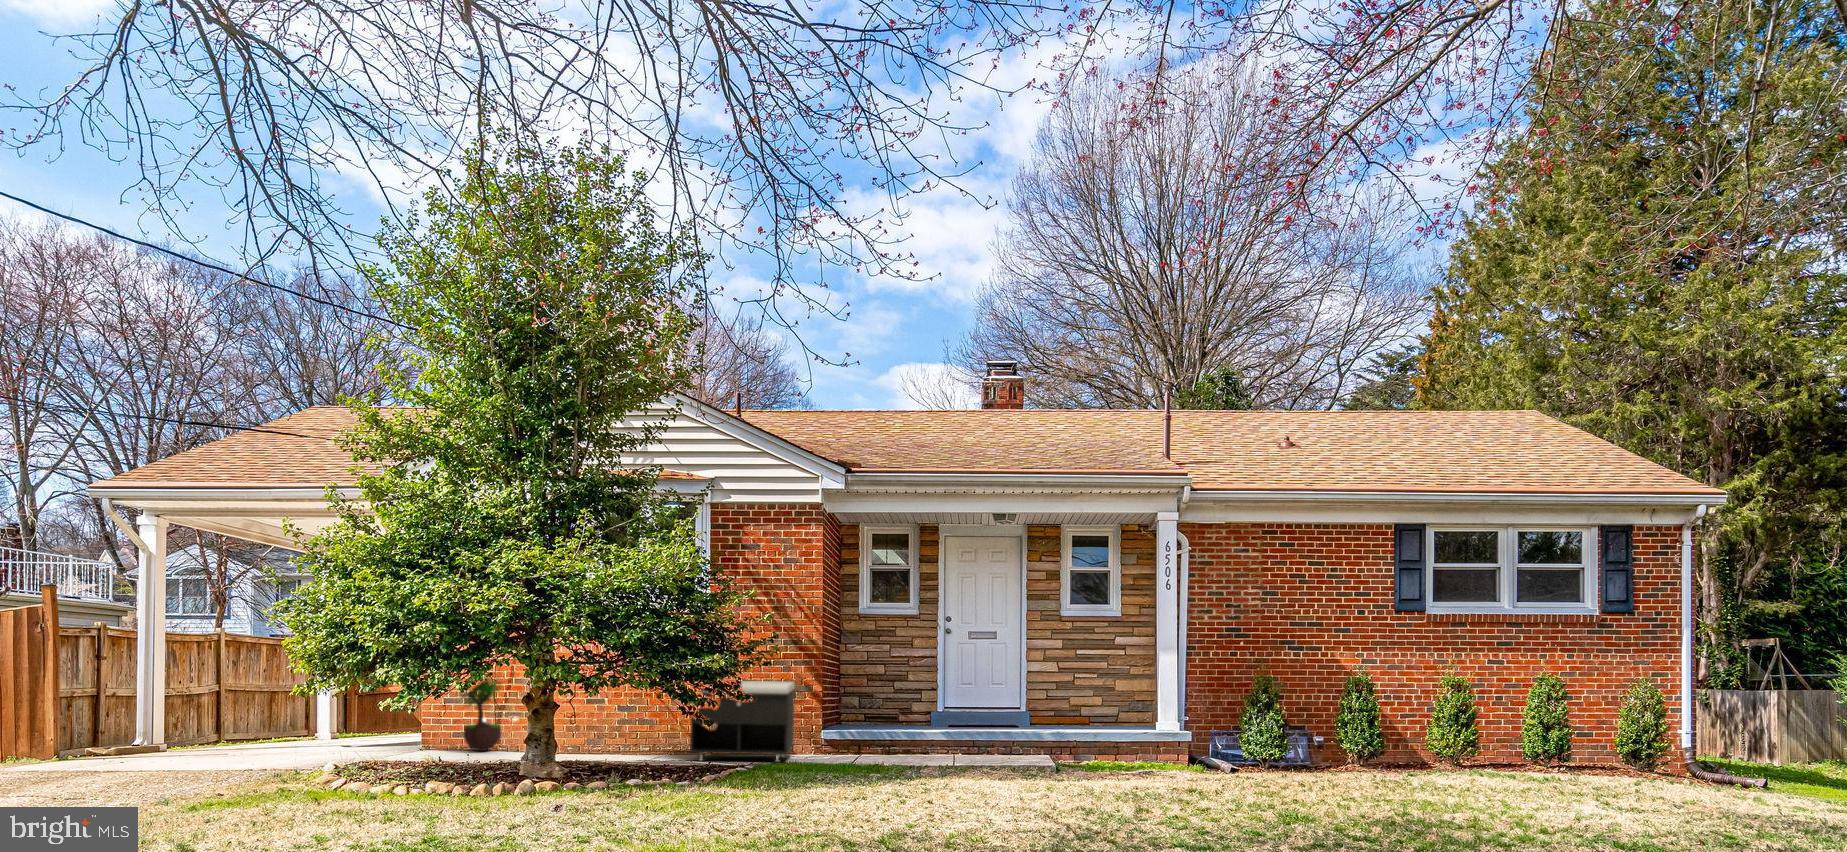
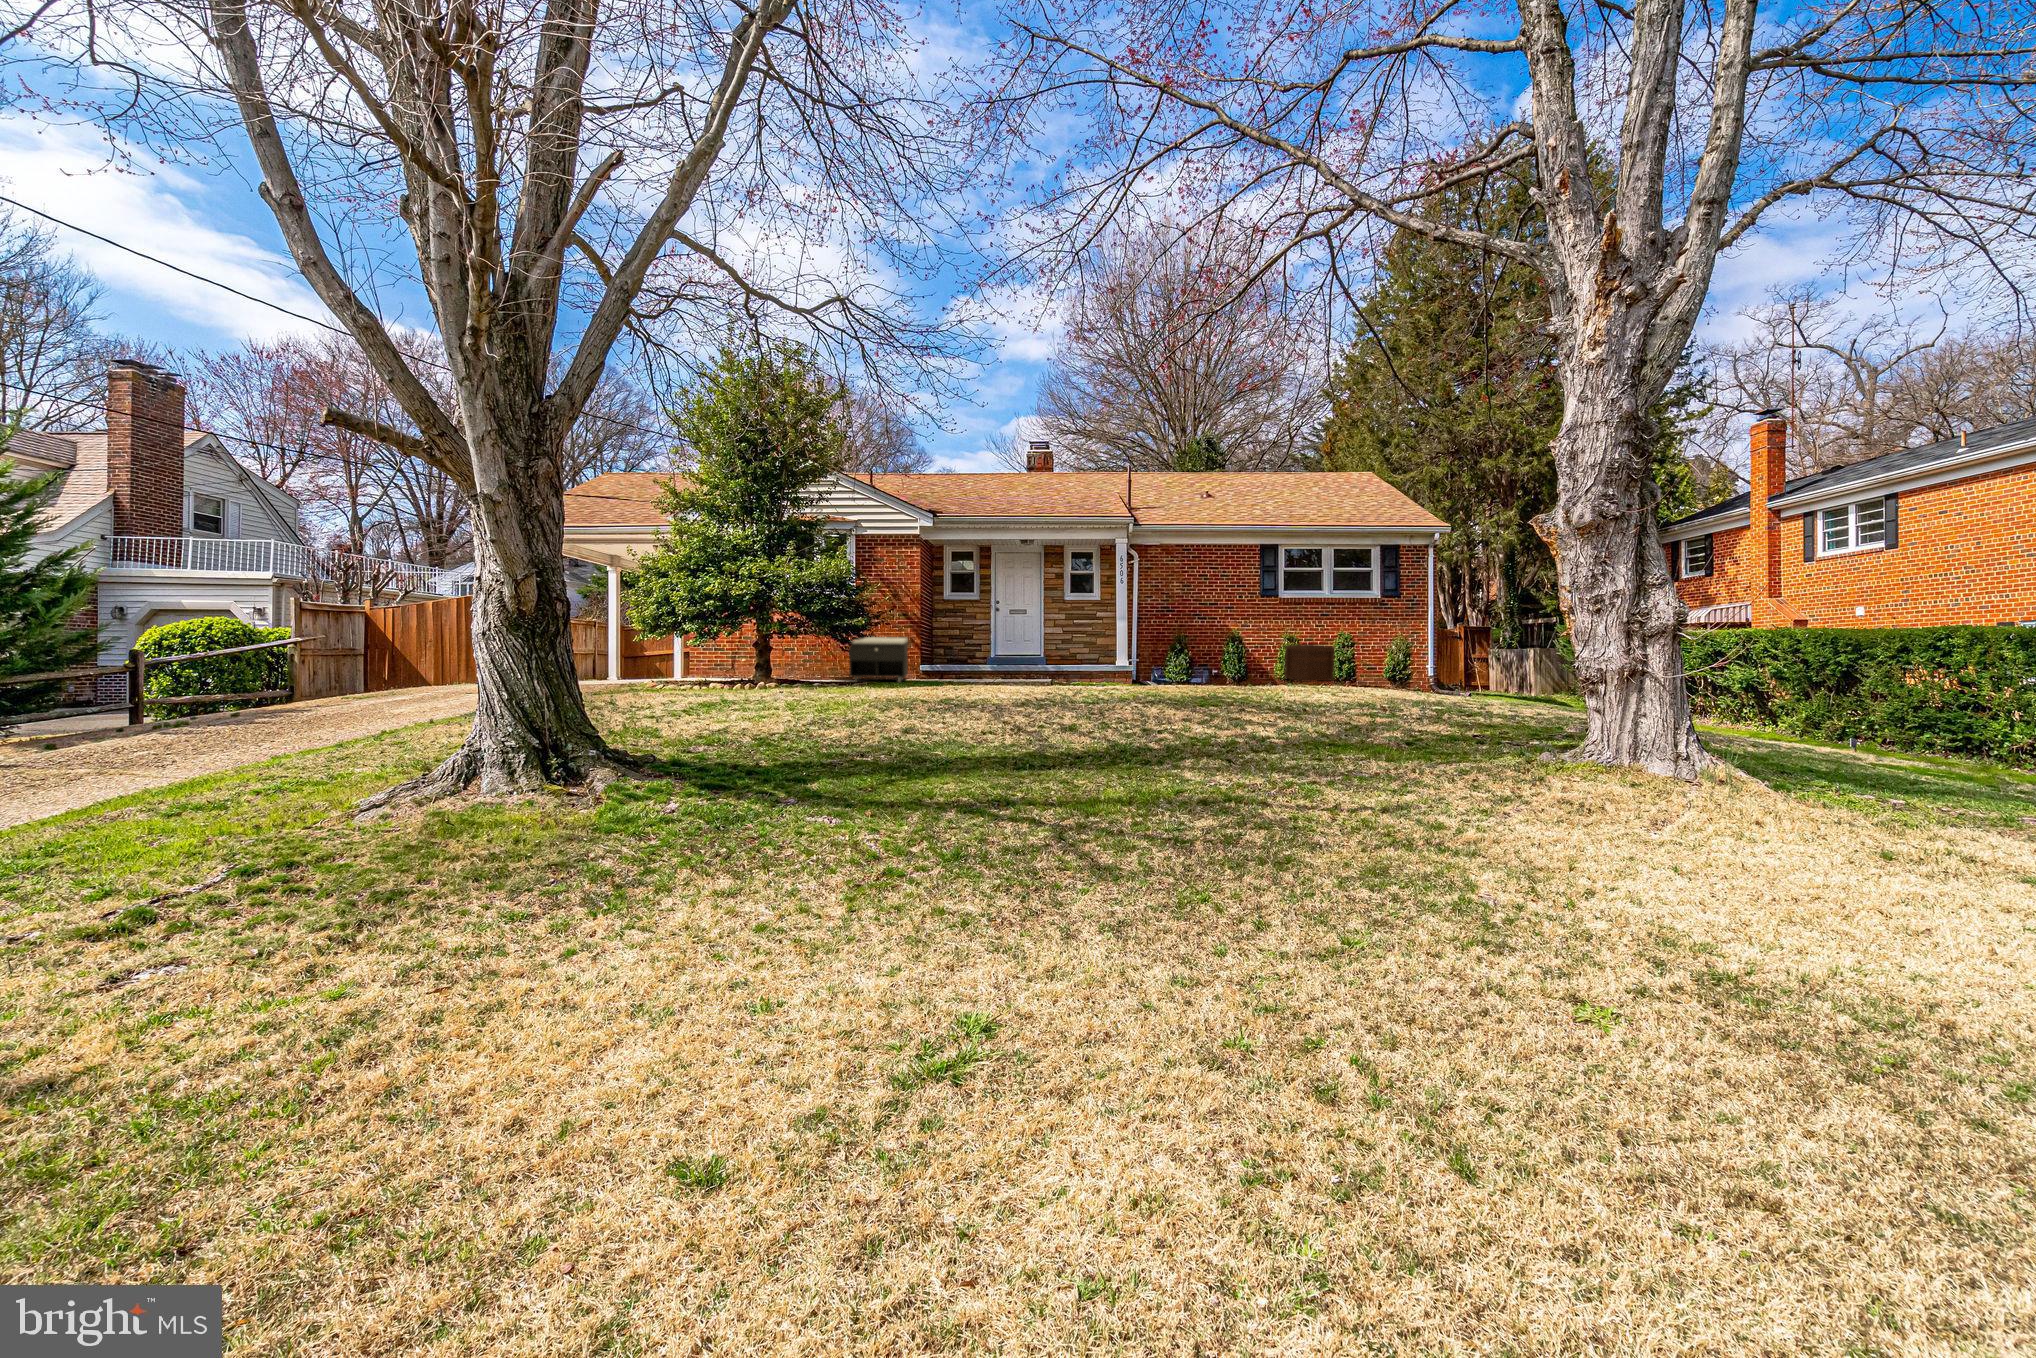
potted tree: present [455,675,502,751] -> none [712,630,741,678]
wooden crate: none [1448,696,1541,765] -> present [1284,644,1335,682]

